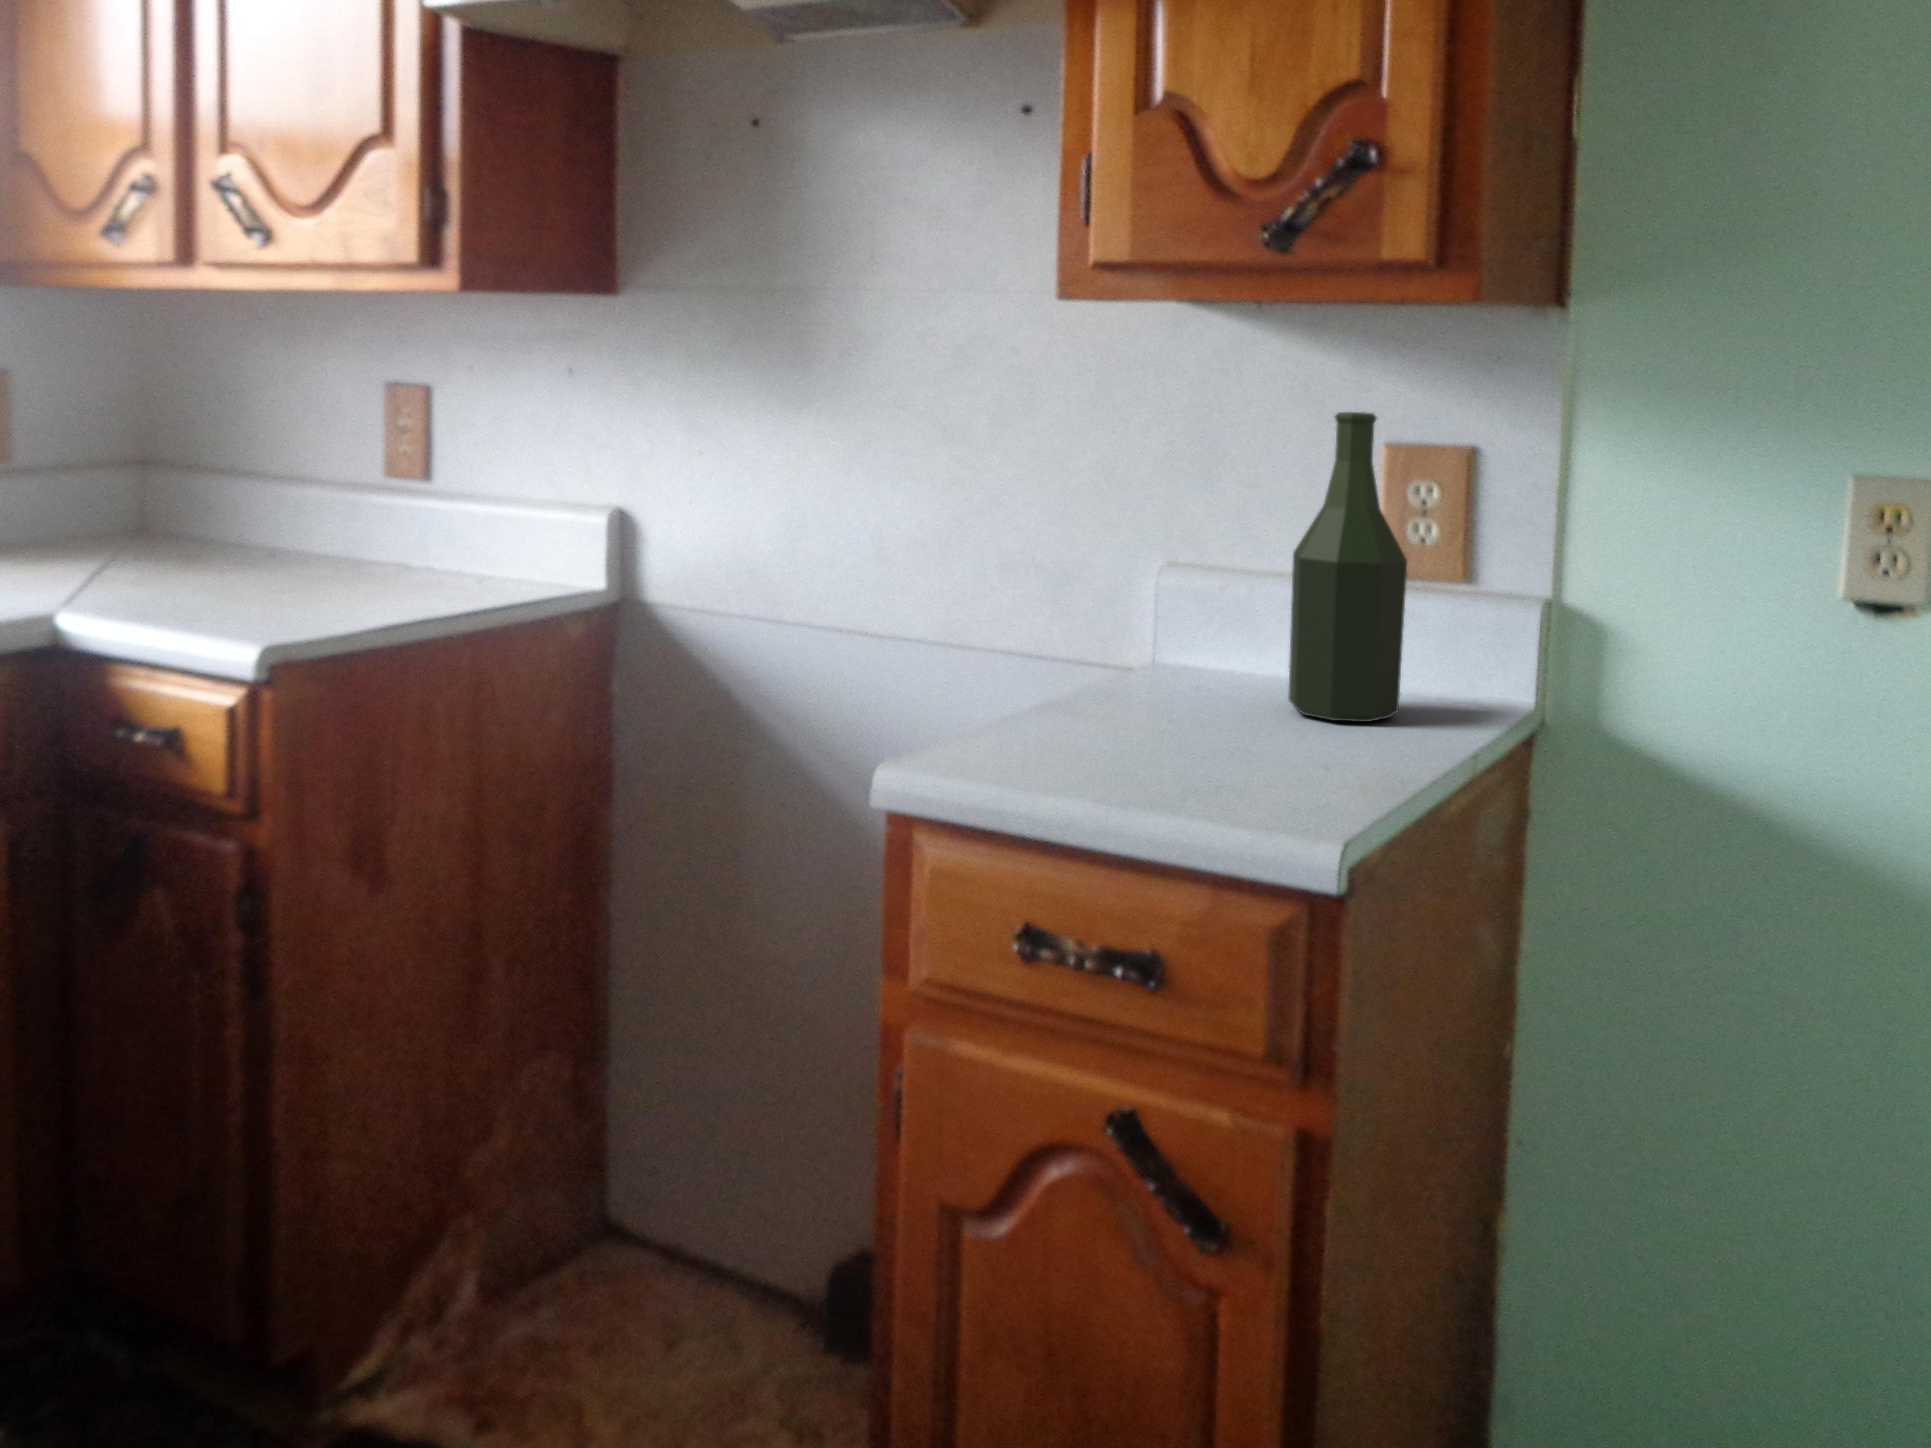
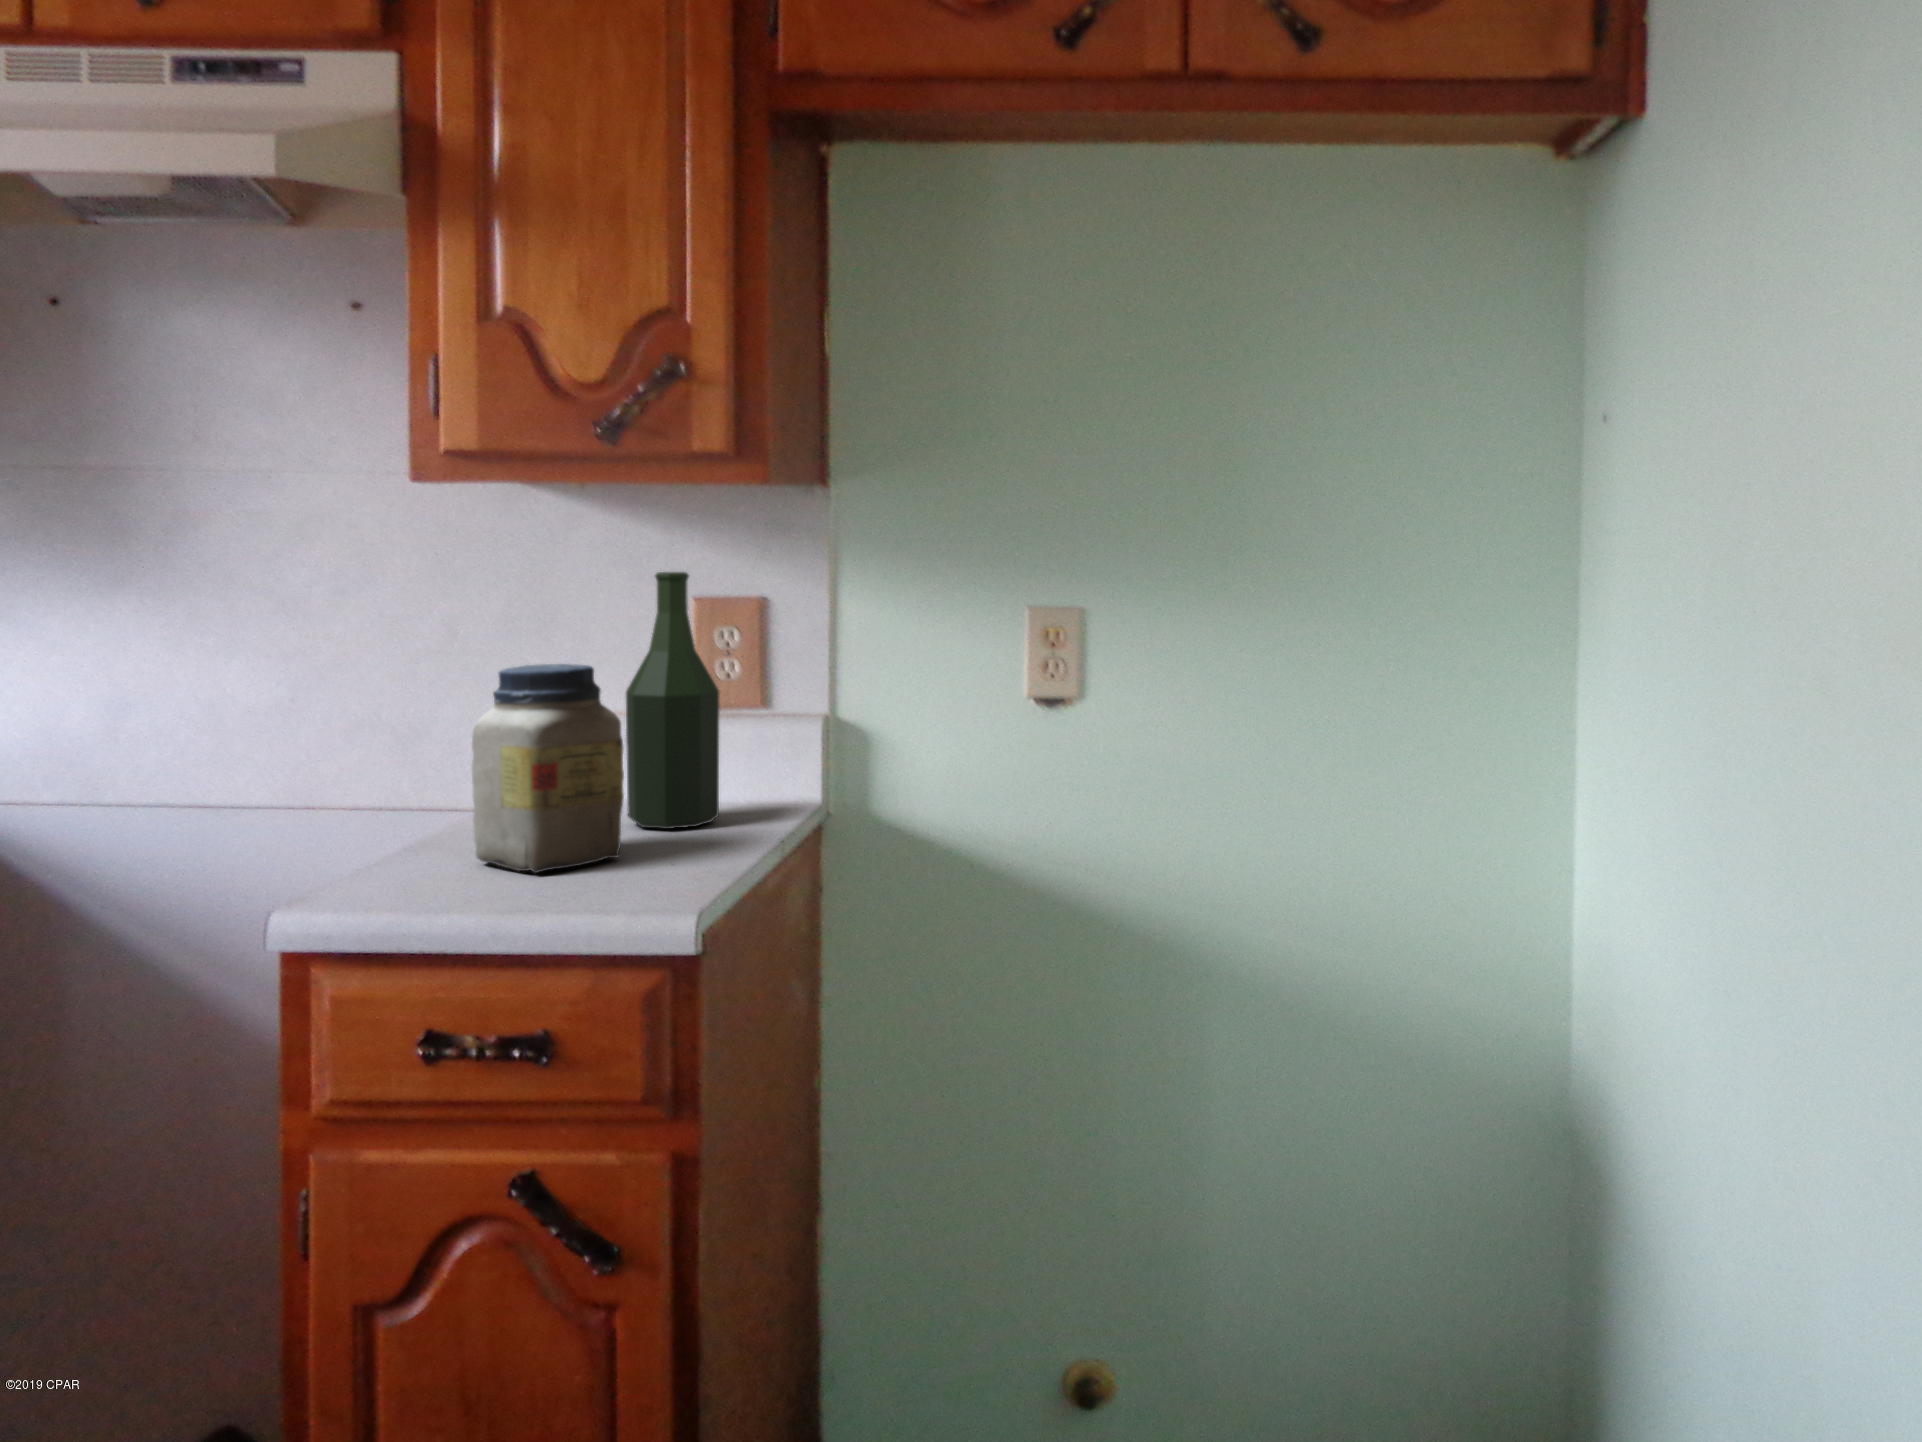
jar: none [1104,517,1276,760] -> present [472,664,624,873]

